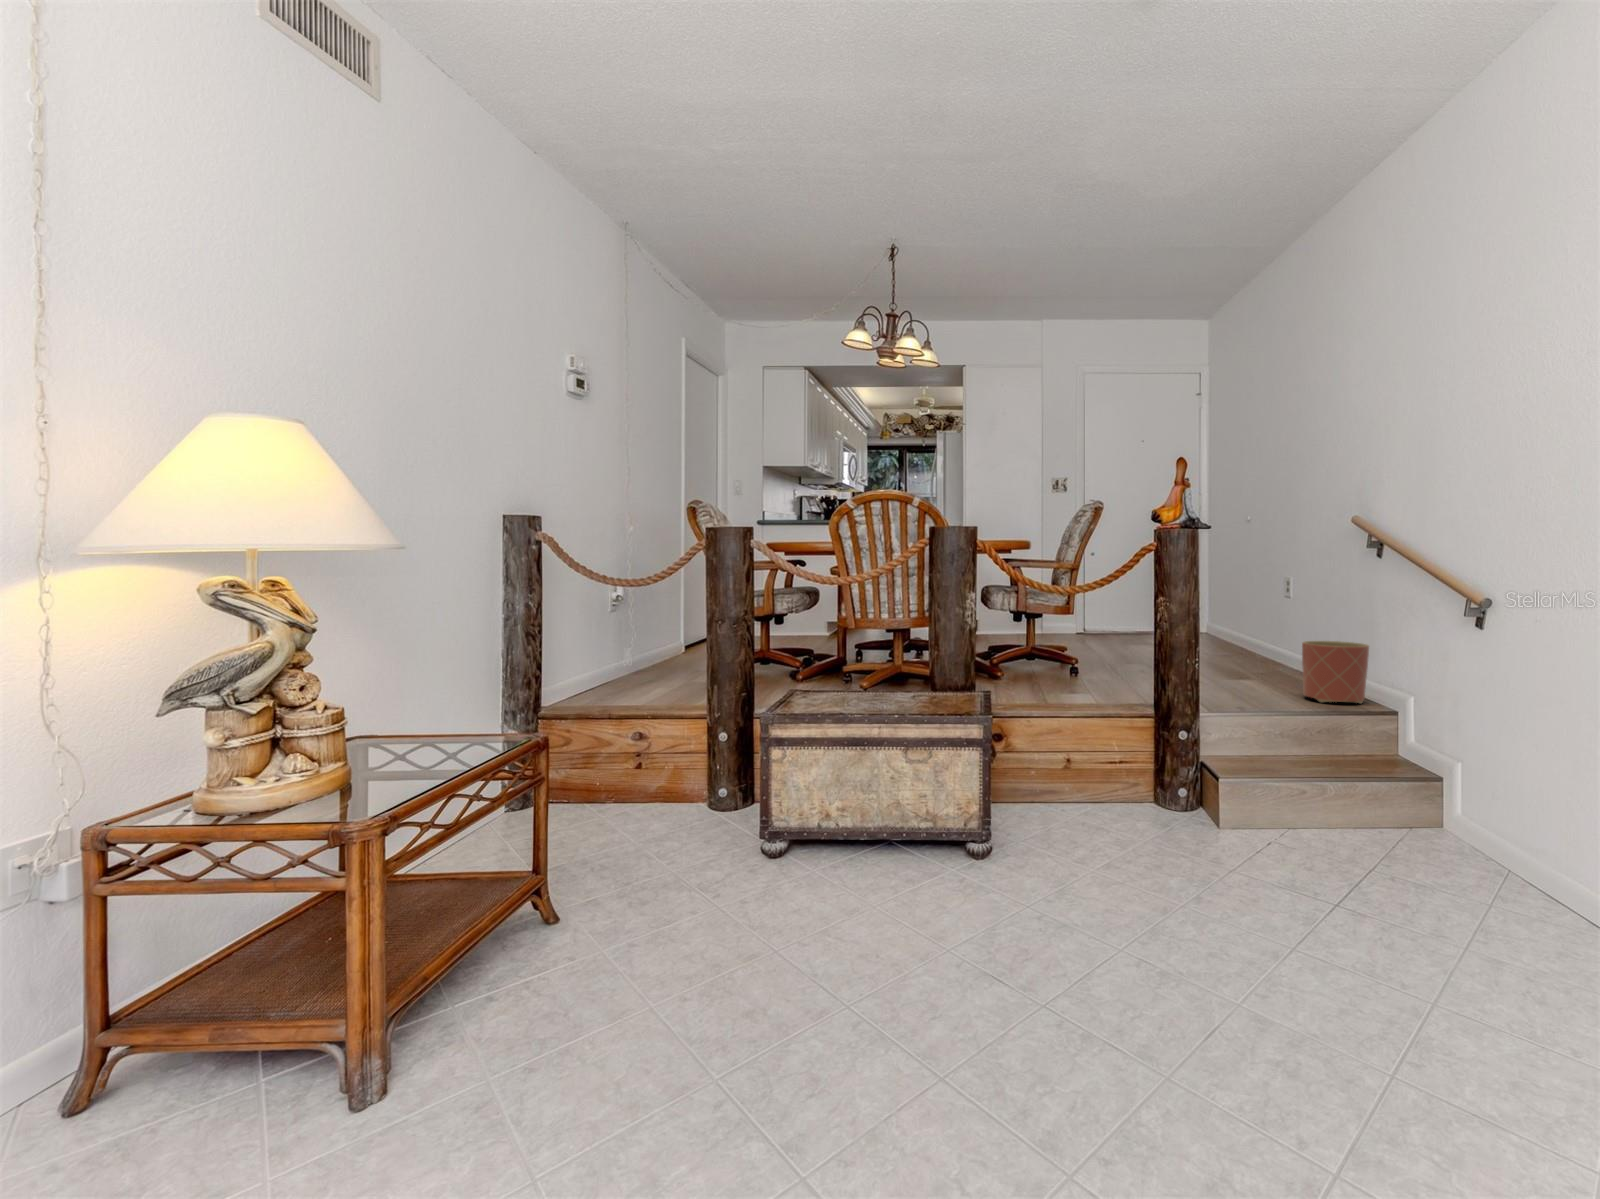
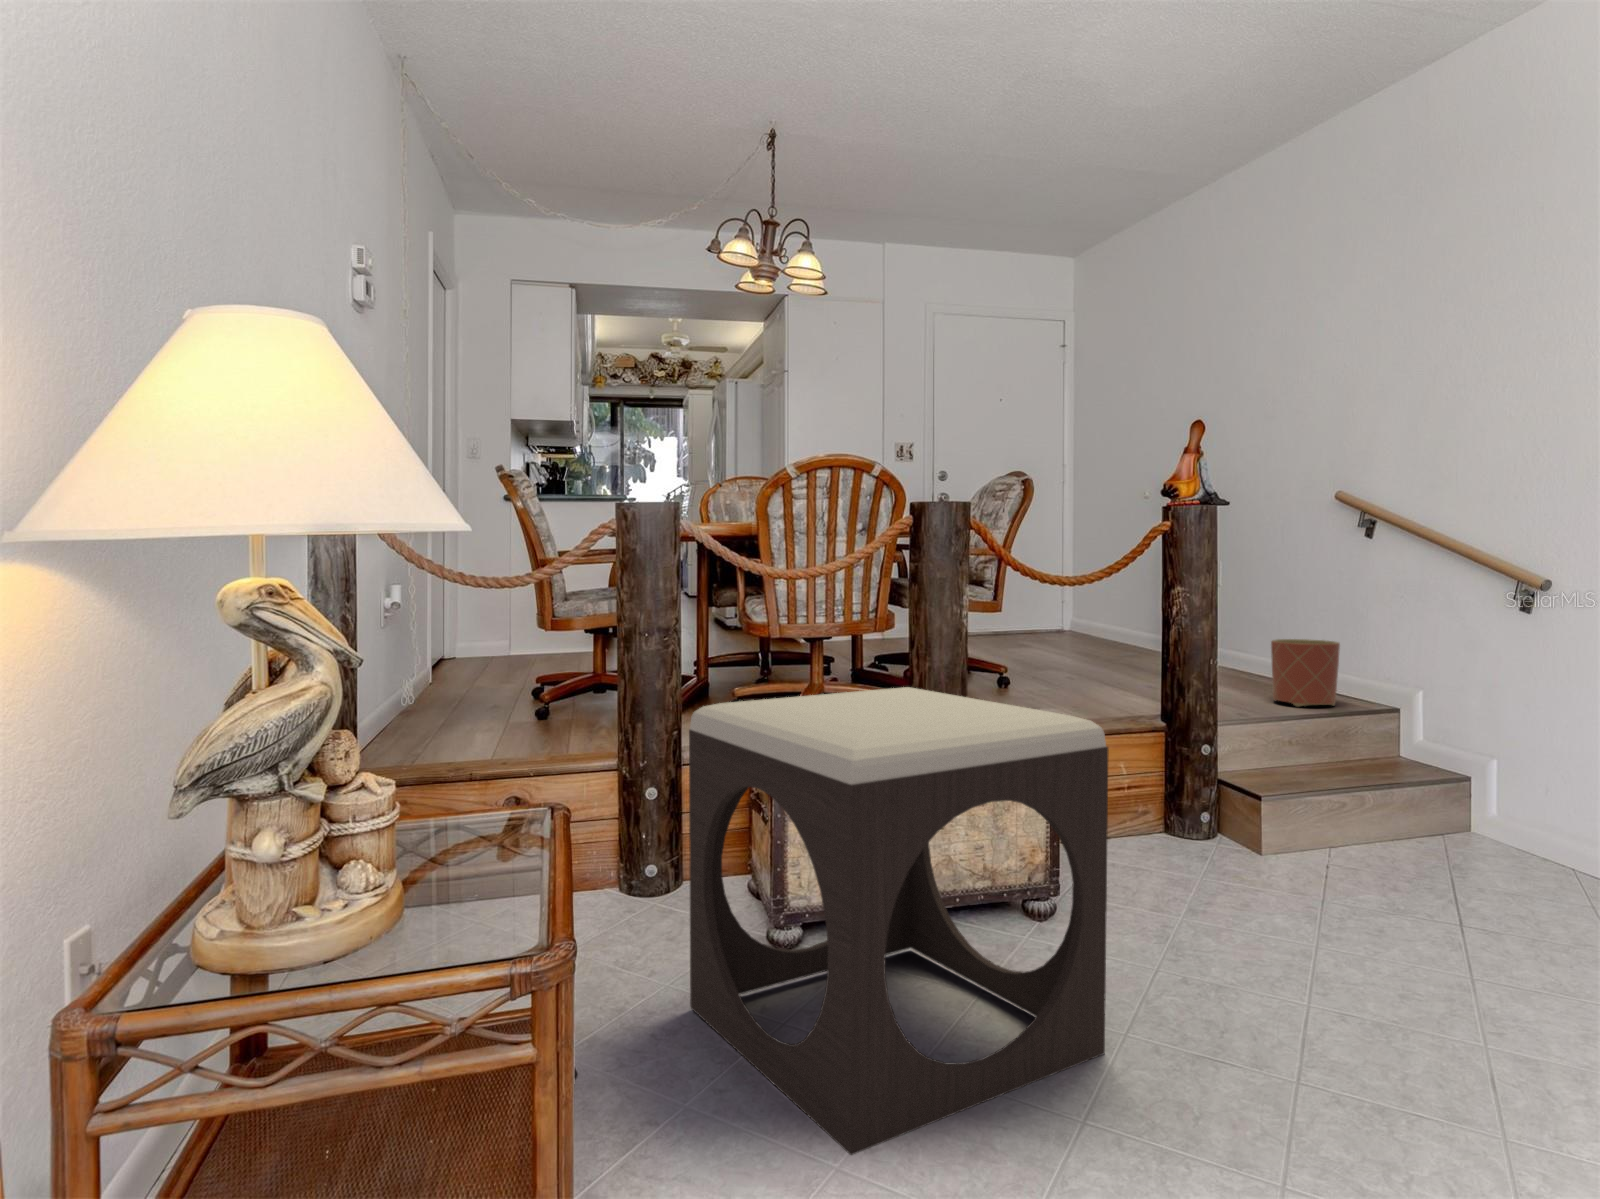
footstool: none [678,673,931,983] -> present [689,687,1109,1155]

